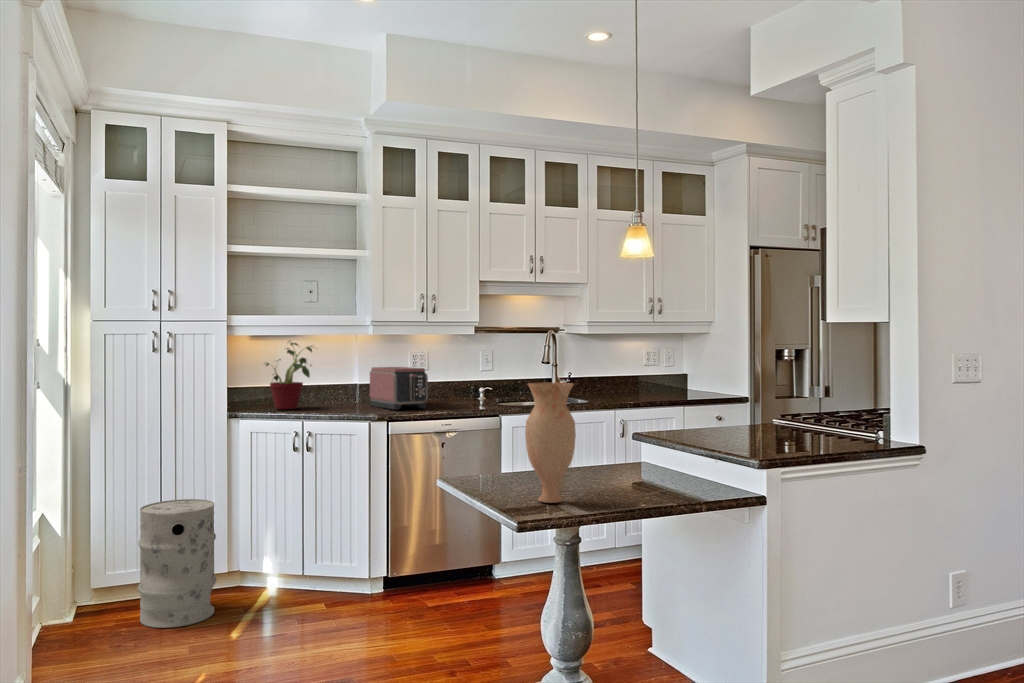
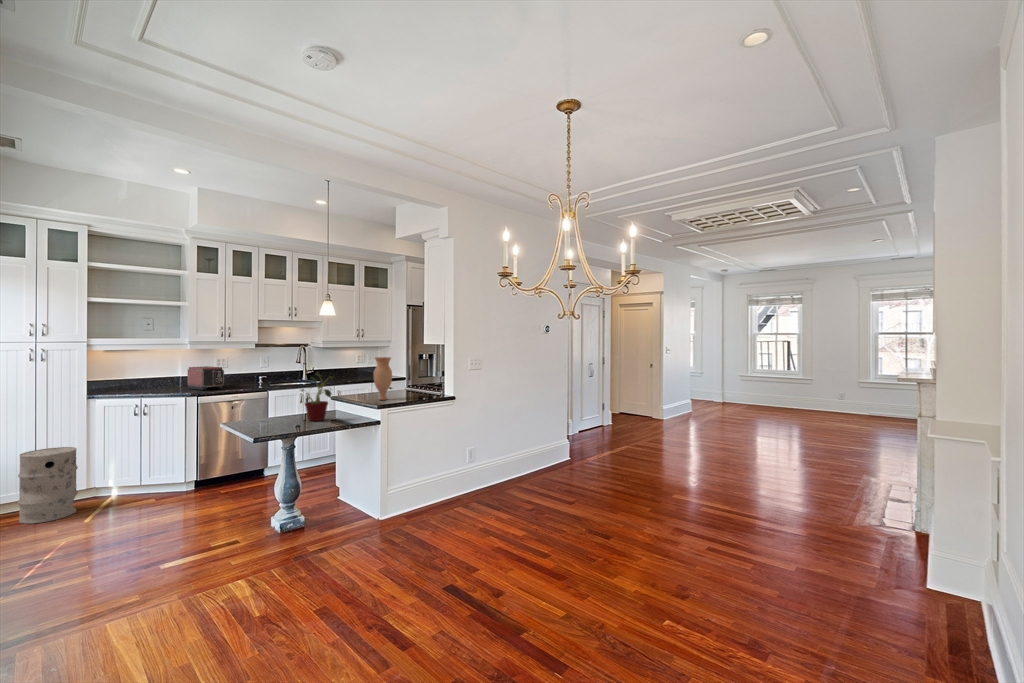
potted plant: present [266,341,312,409] -> present [301,373,332,421]
vase: present [525,382,576,503] -> present [374,357,392,400]

